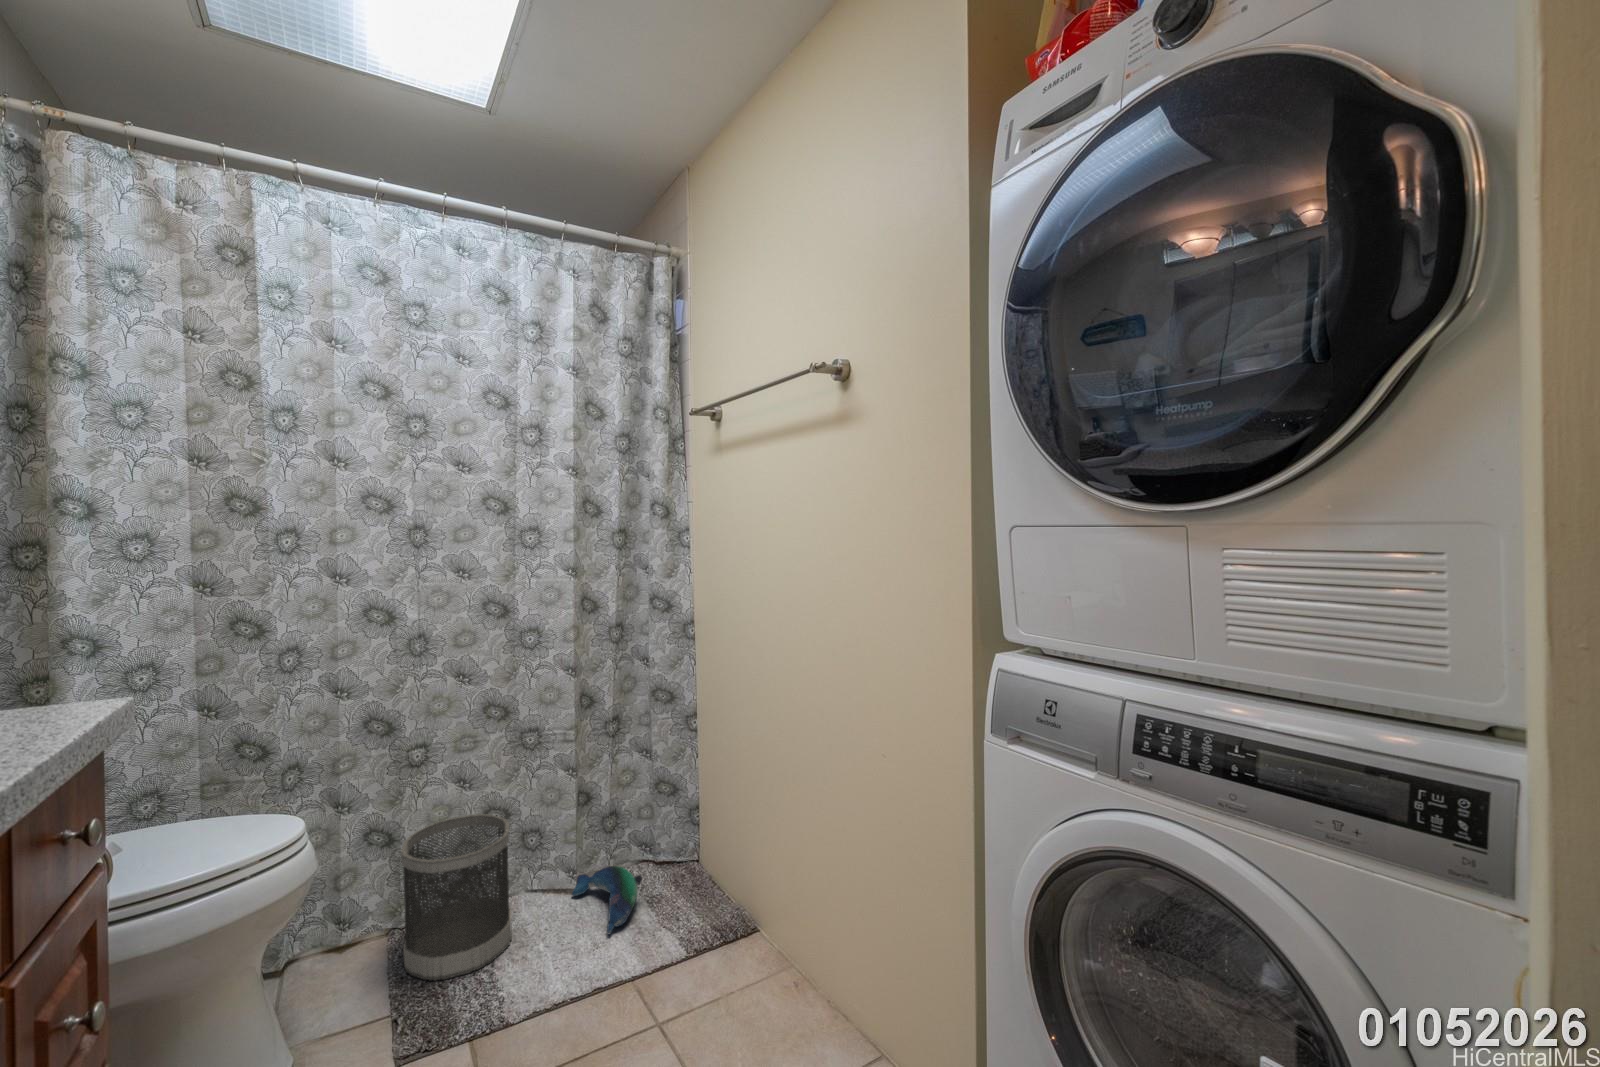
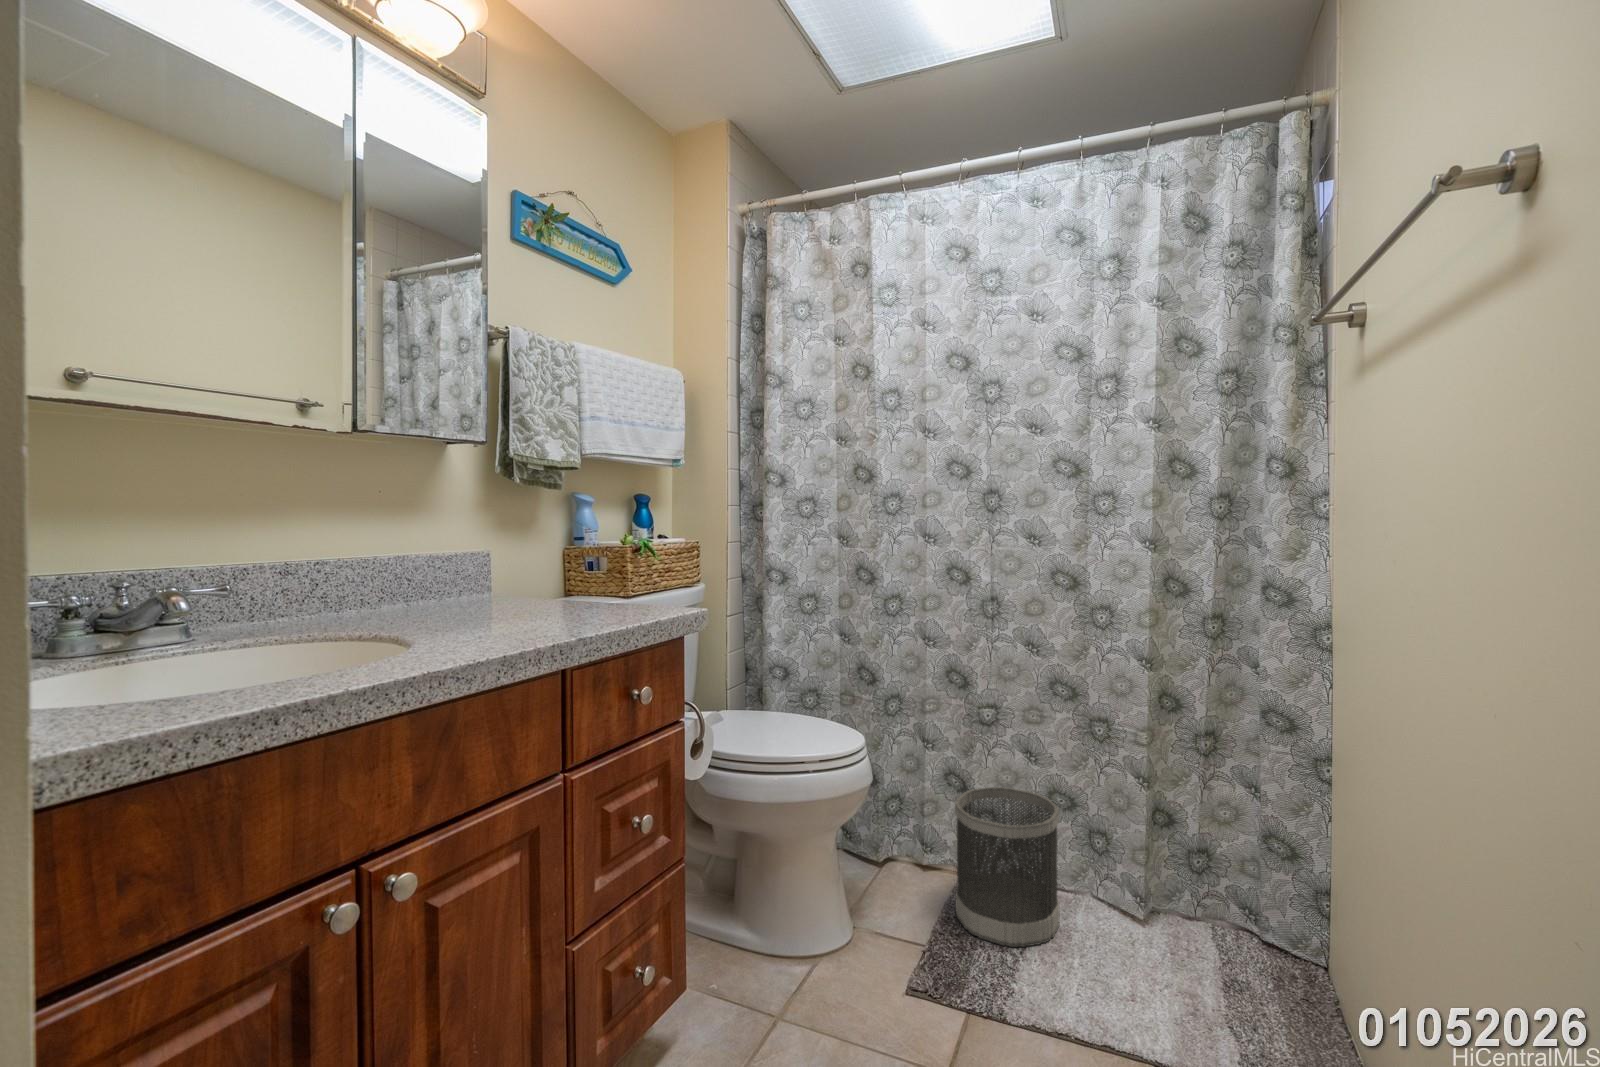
plush toy: present [572,866,642,934] -> none [1134,910,1218,990]

